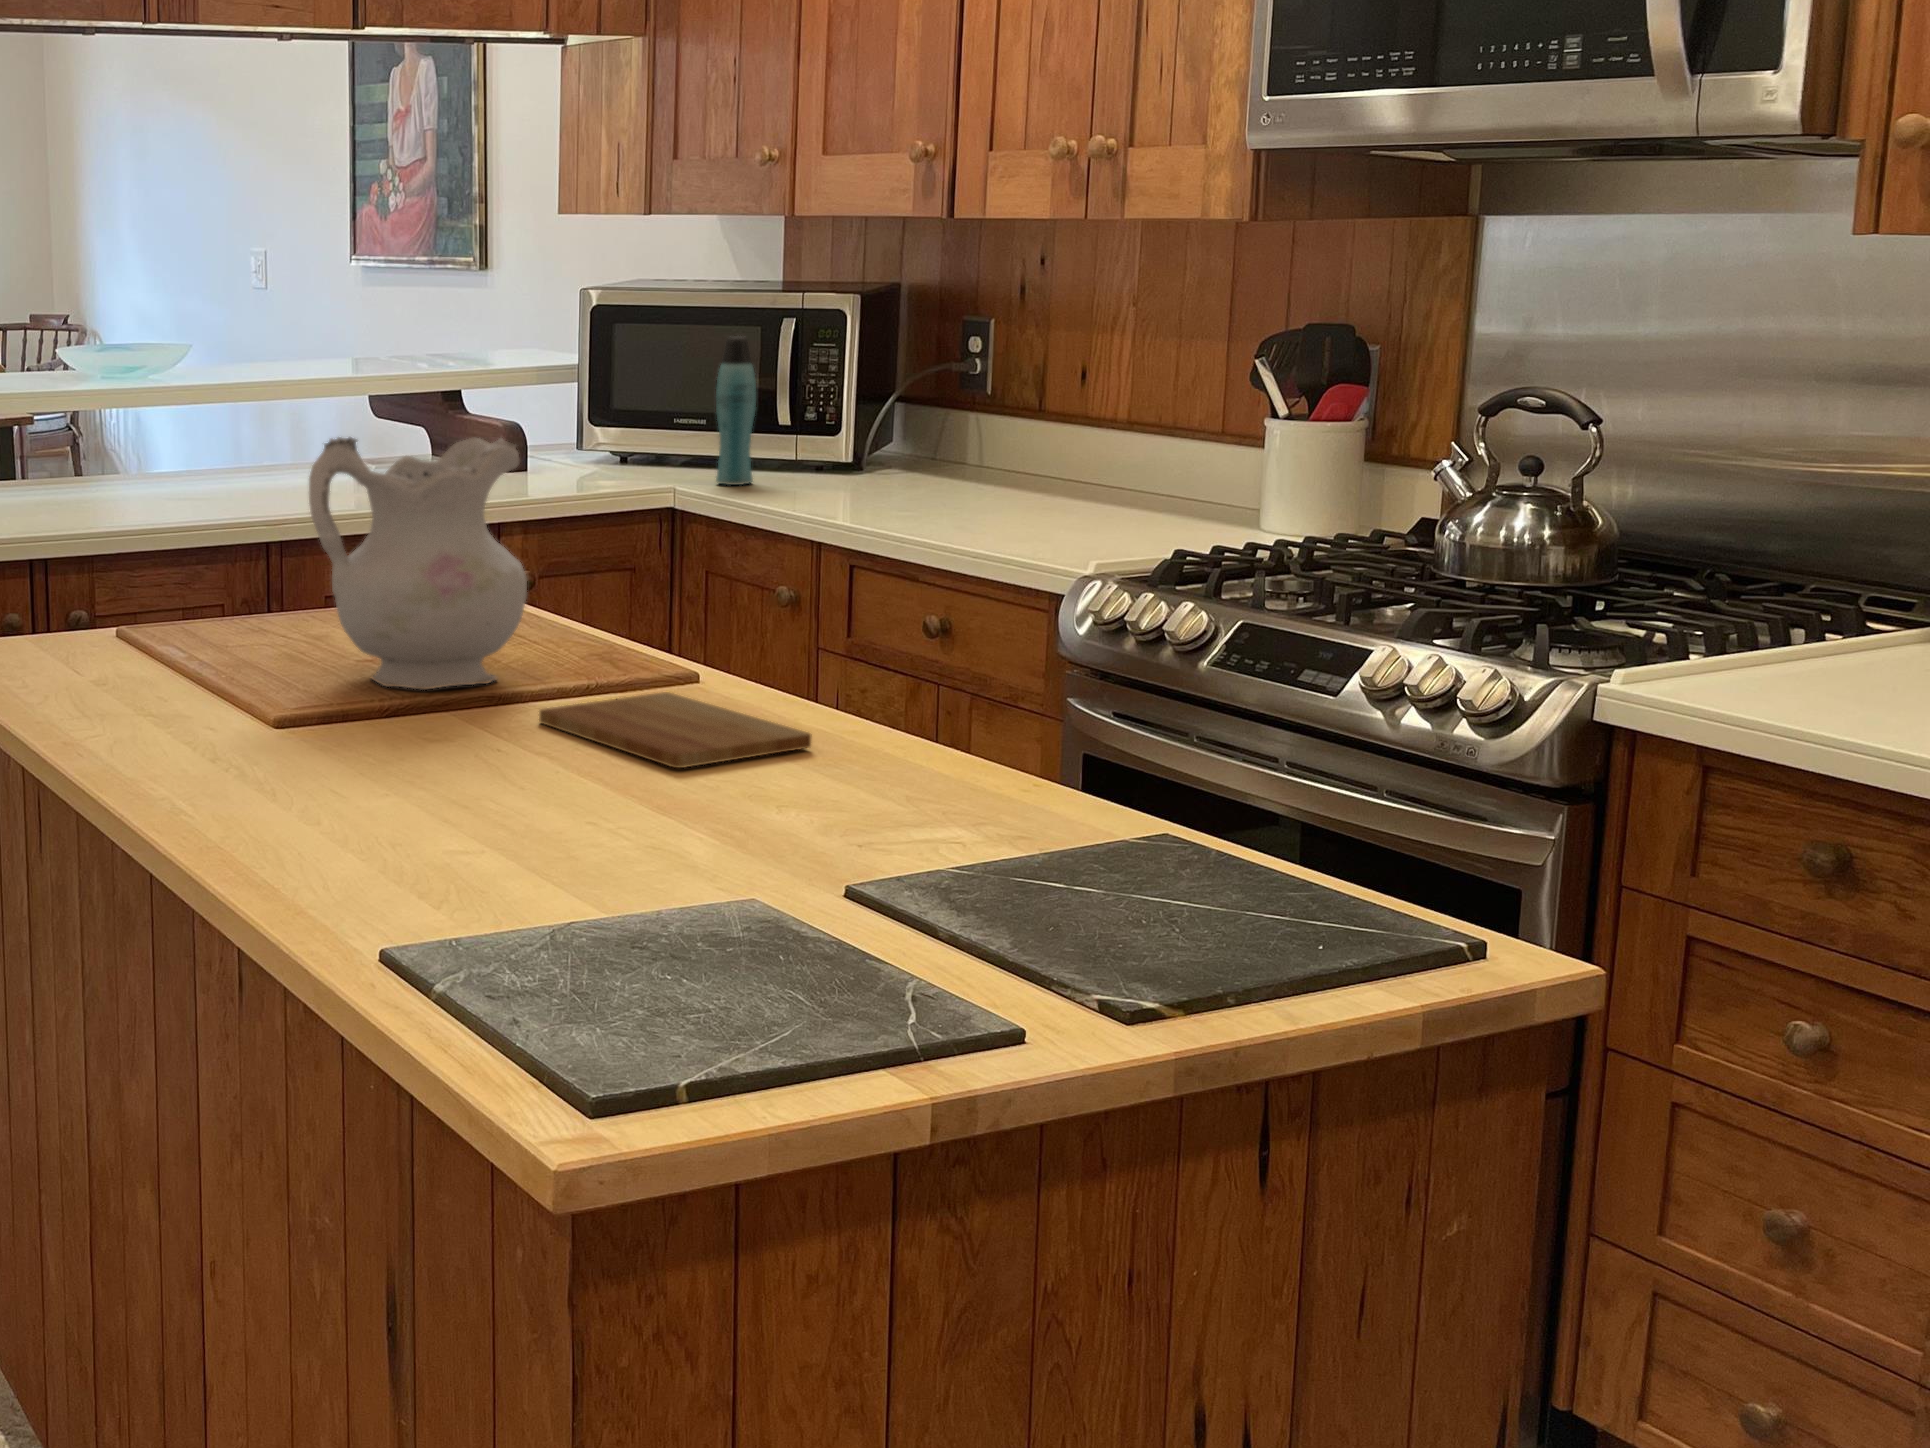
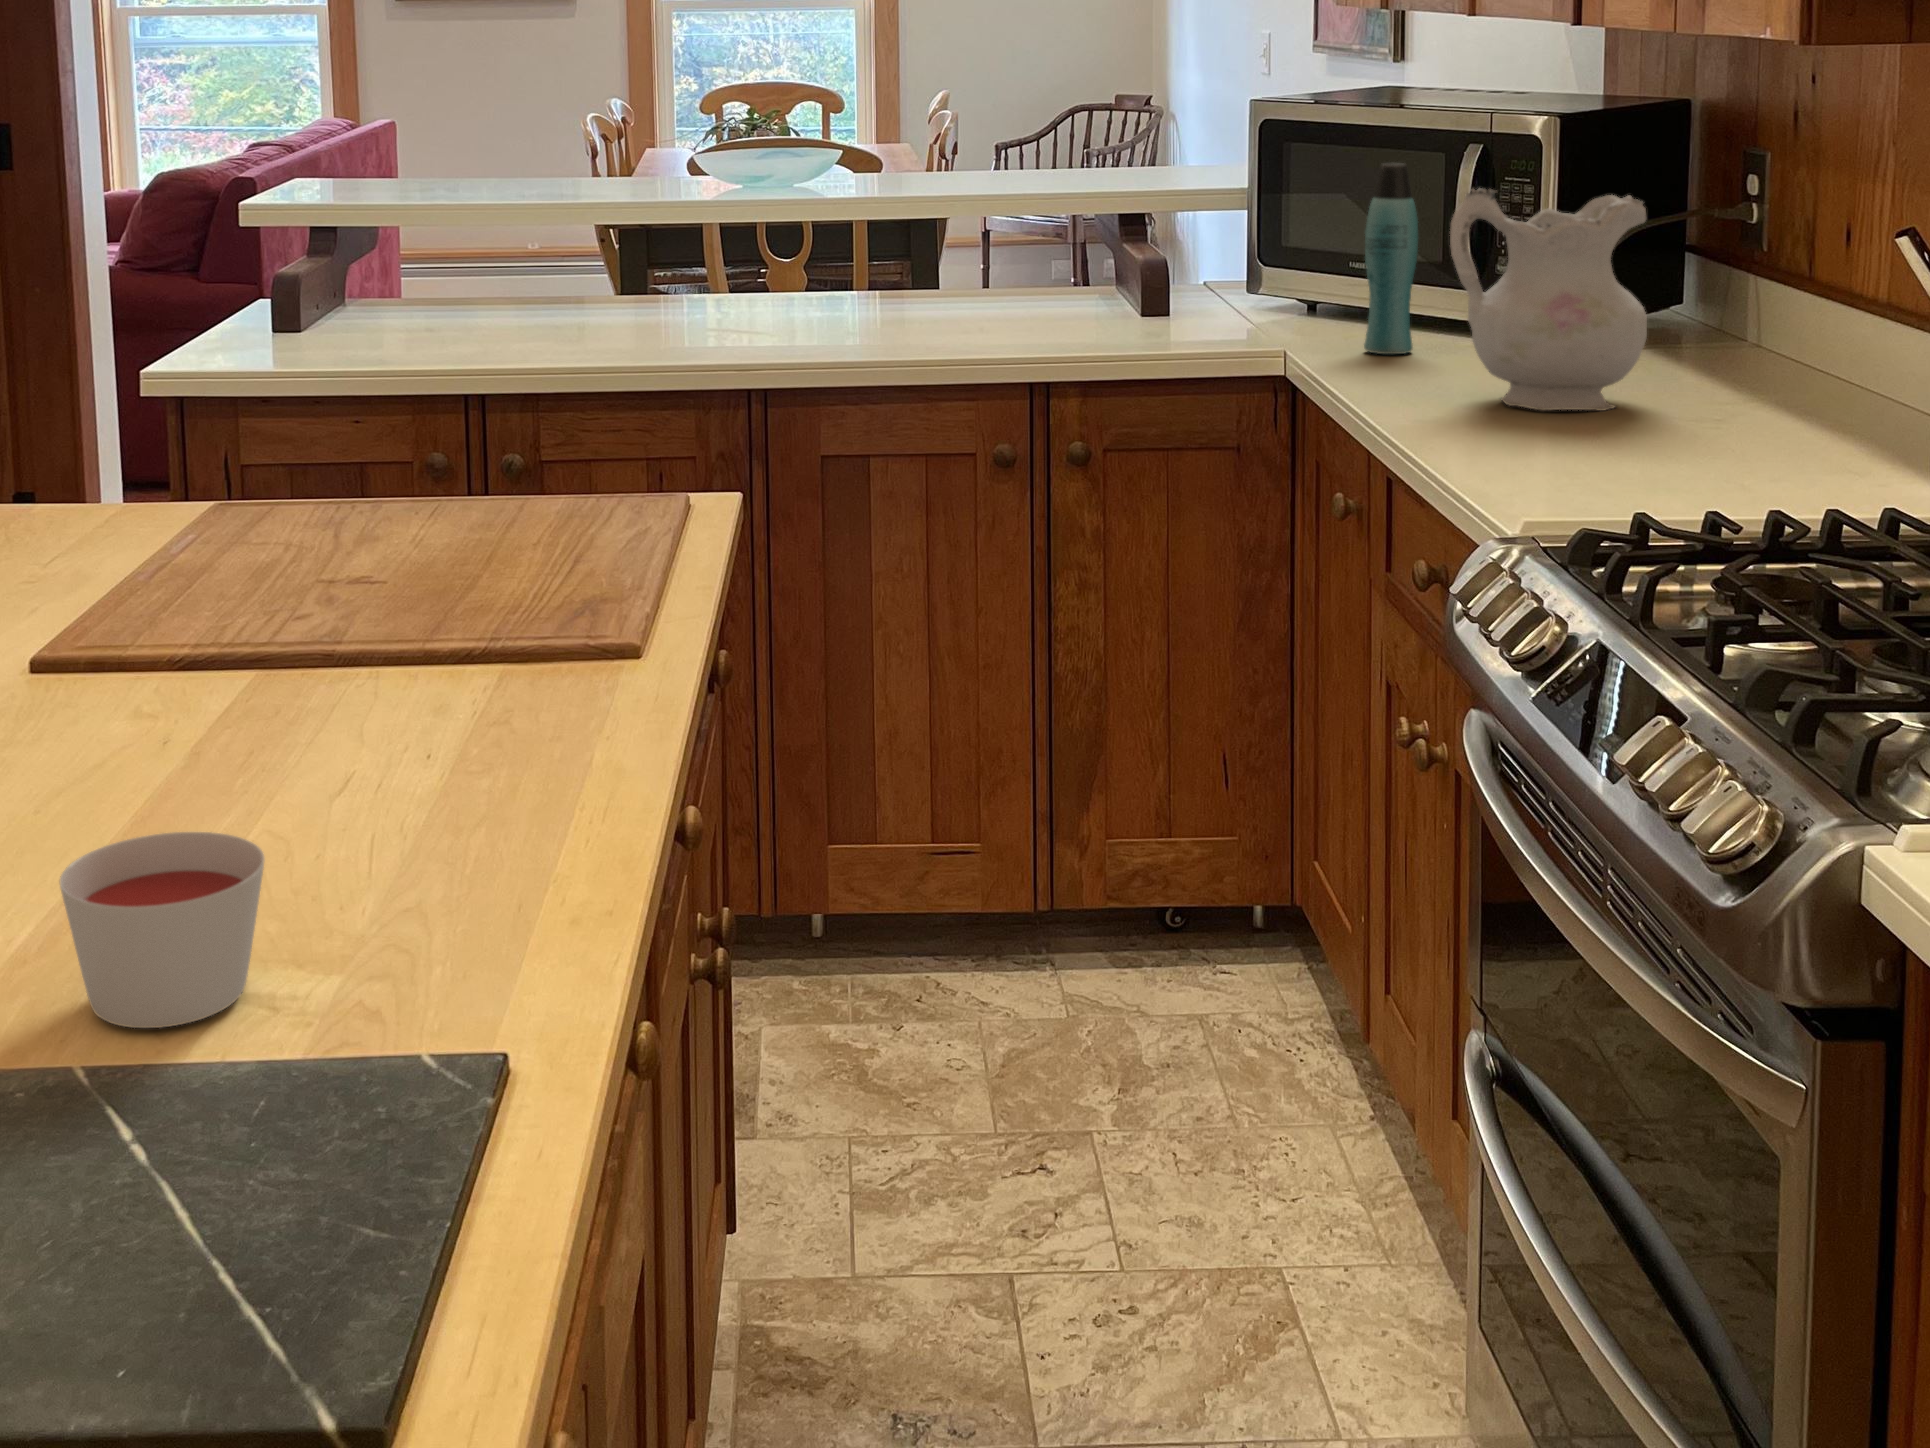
ceramic pitcher: present [309,437,527,690] -> present [1450,188,1647,411]
cutting board: present [539,692,811,768] -> none [74,704,391,859]
candle: none [832,713,949,812] -> present [60,832,265,1028]

